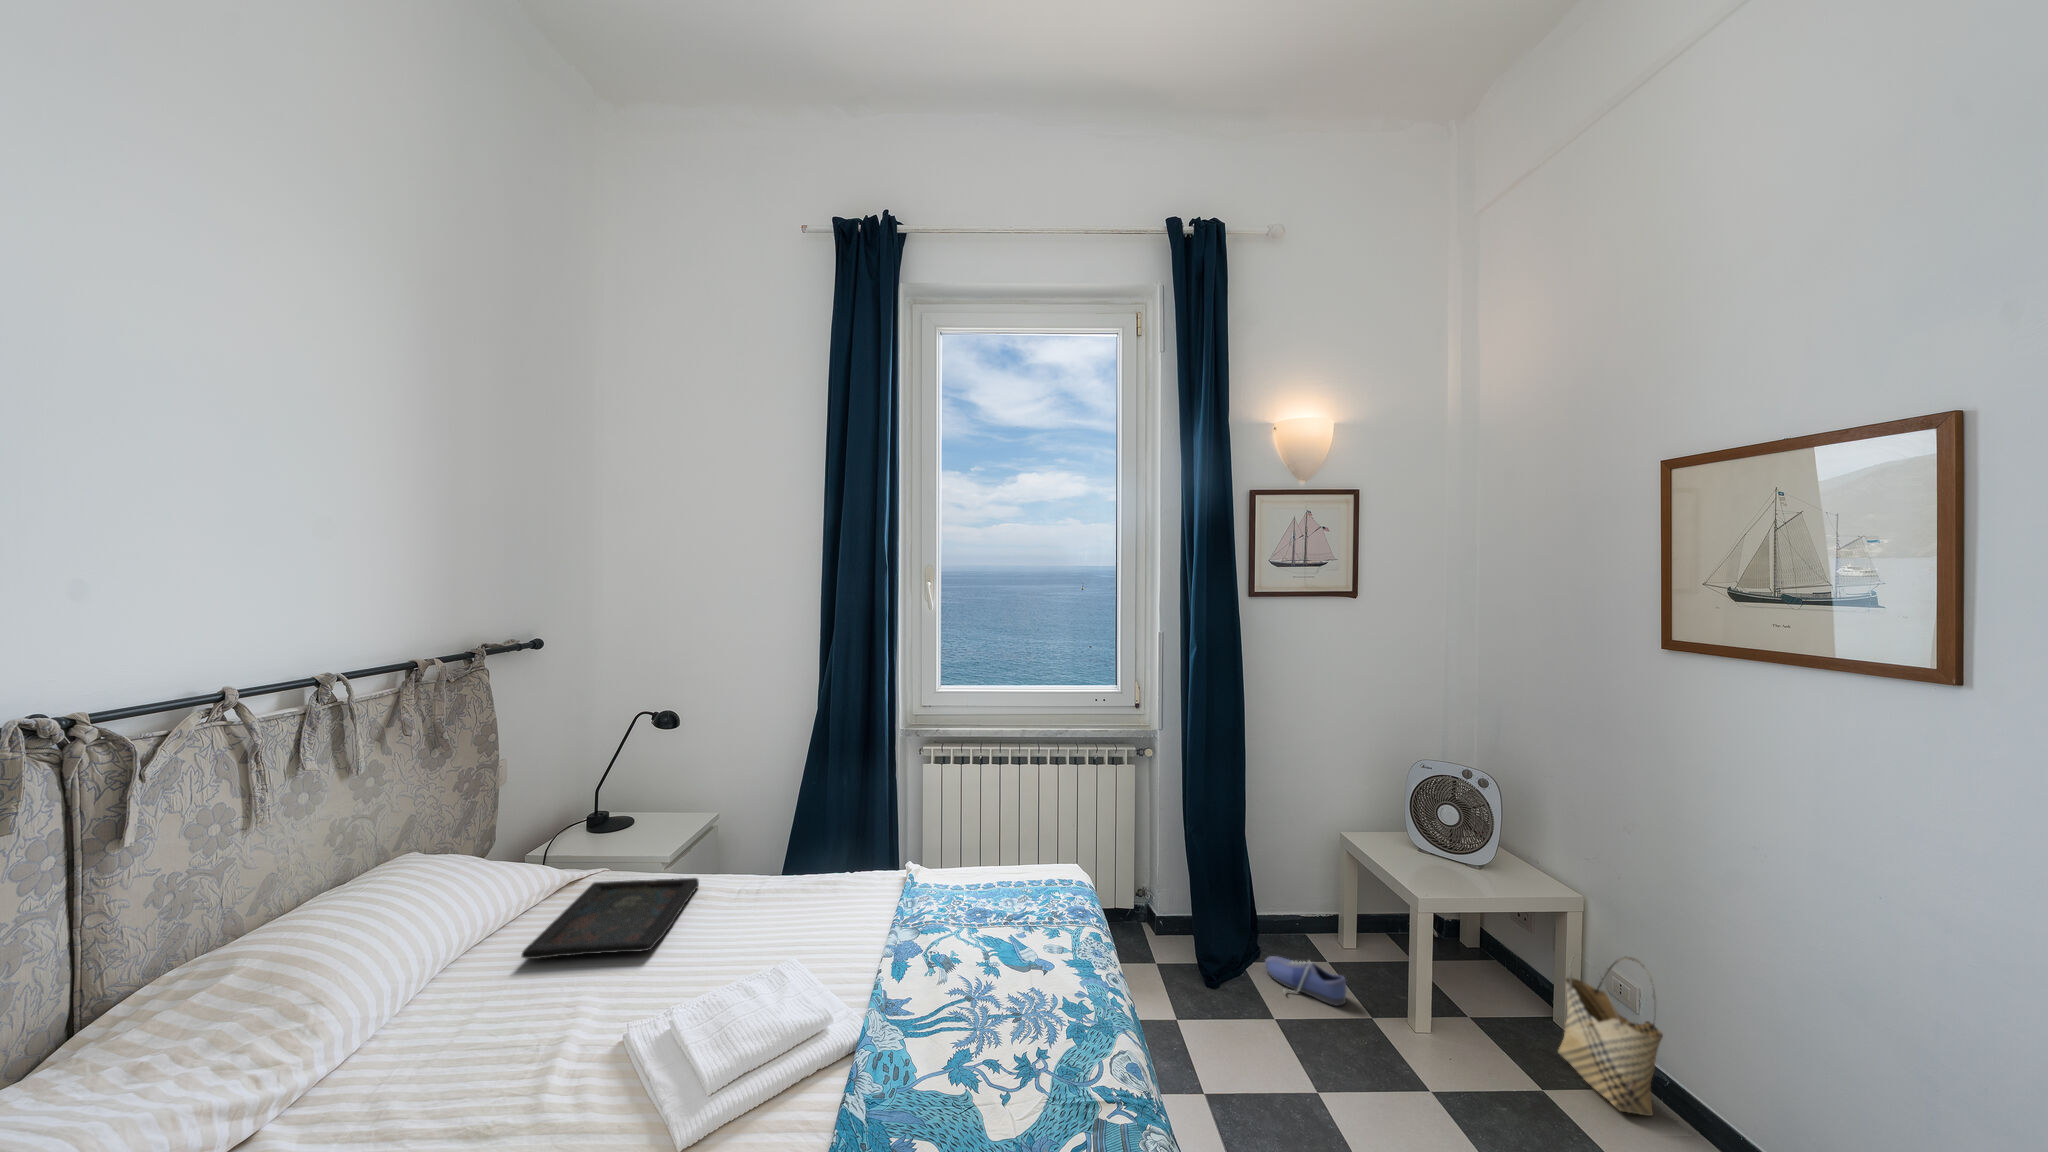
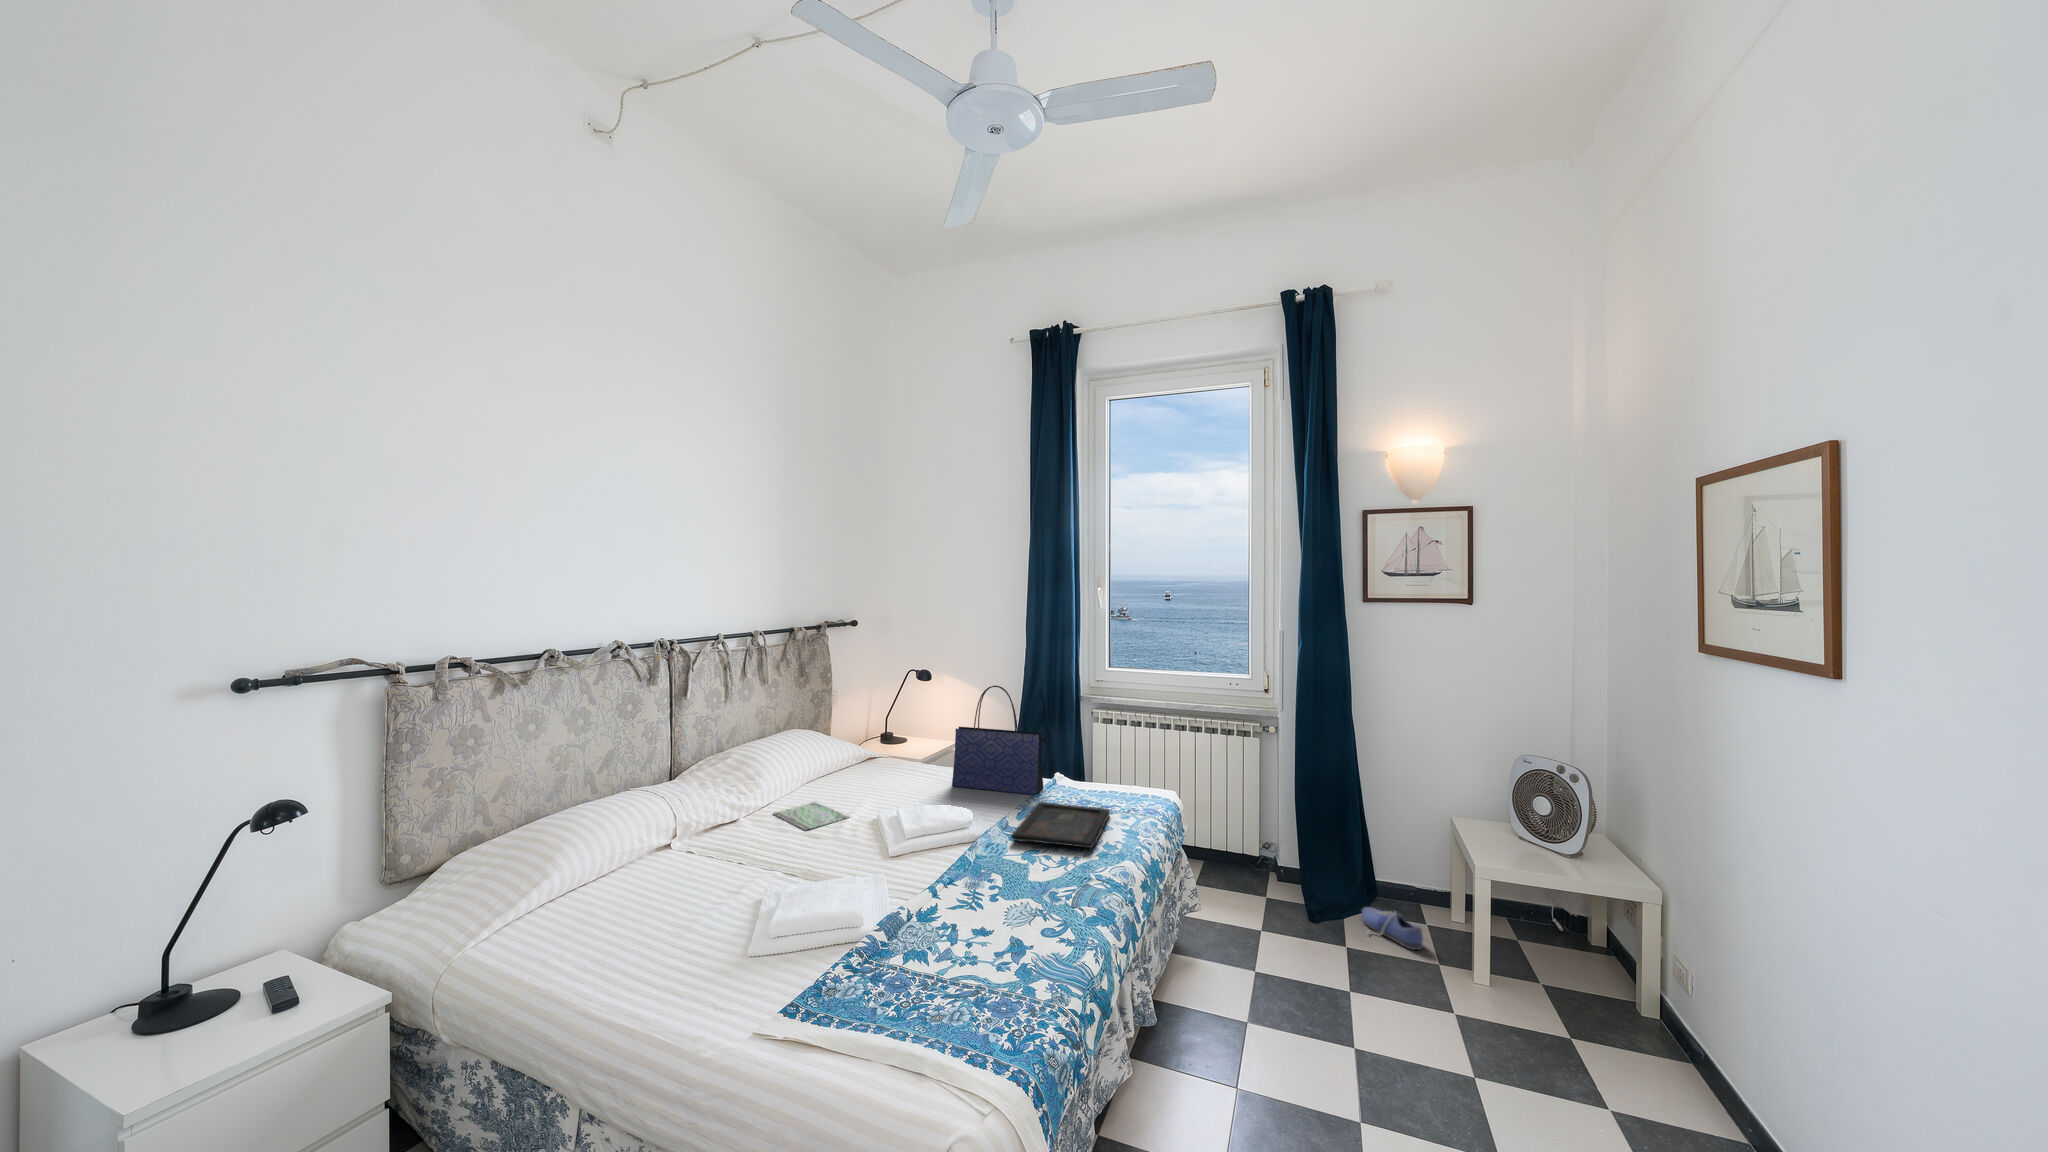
tote bag: none [750,742,911,914] -> present [952,686,1047,795]
tray: present [522,878,699,959] -> present [1011,802,1110,848]
woven basket: present [1558,955,1663,1115] -> none [1607,921,1683,1072]
book: none [377,1007,570,1101] -> present [774,802,848,830]

